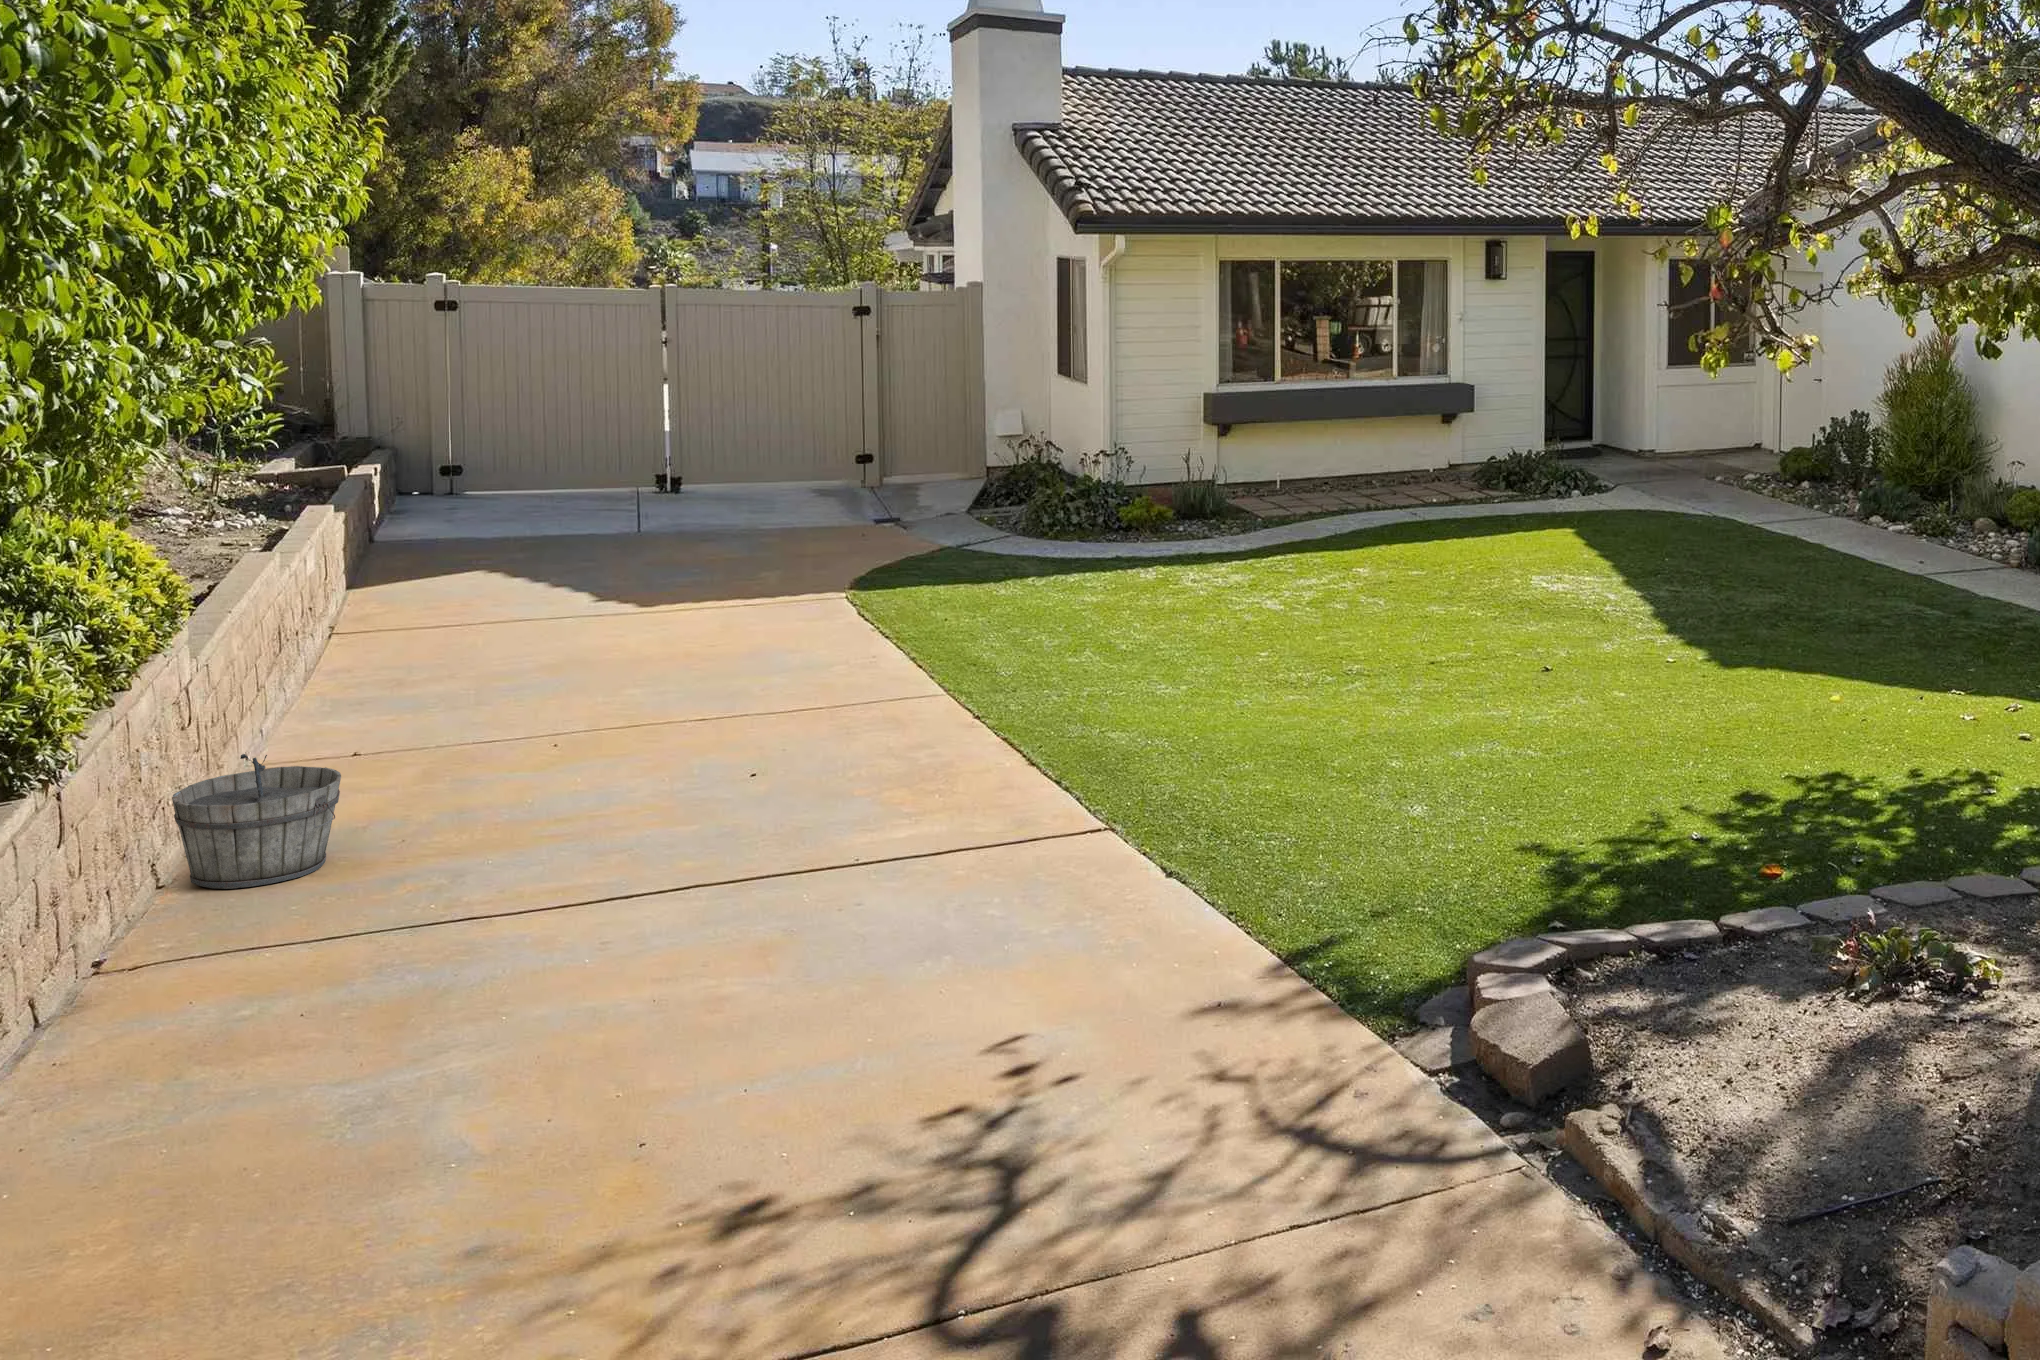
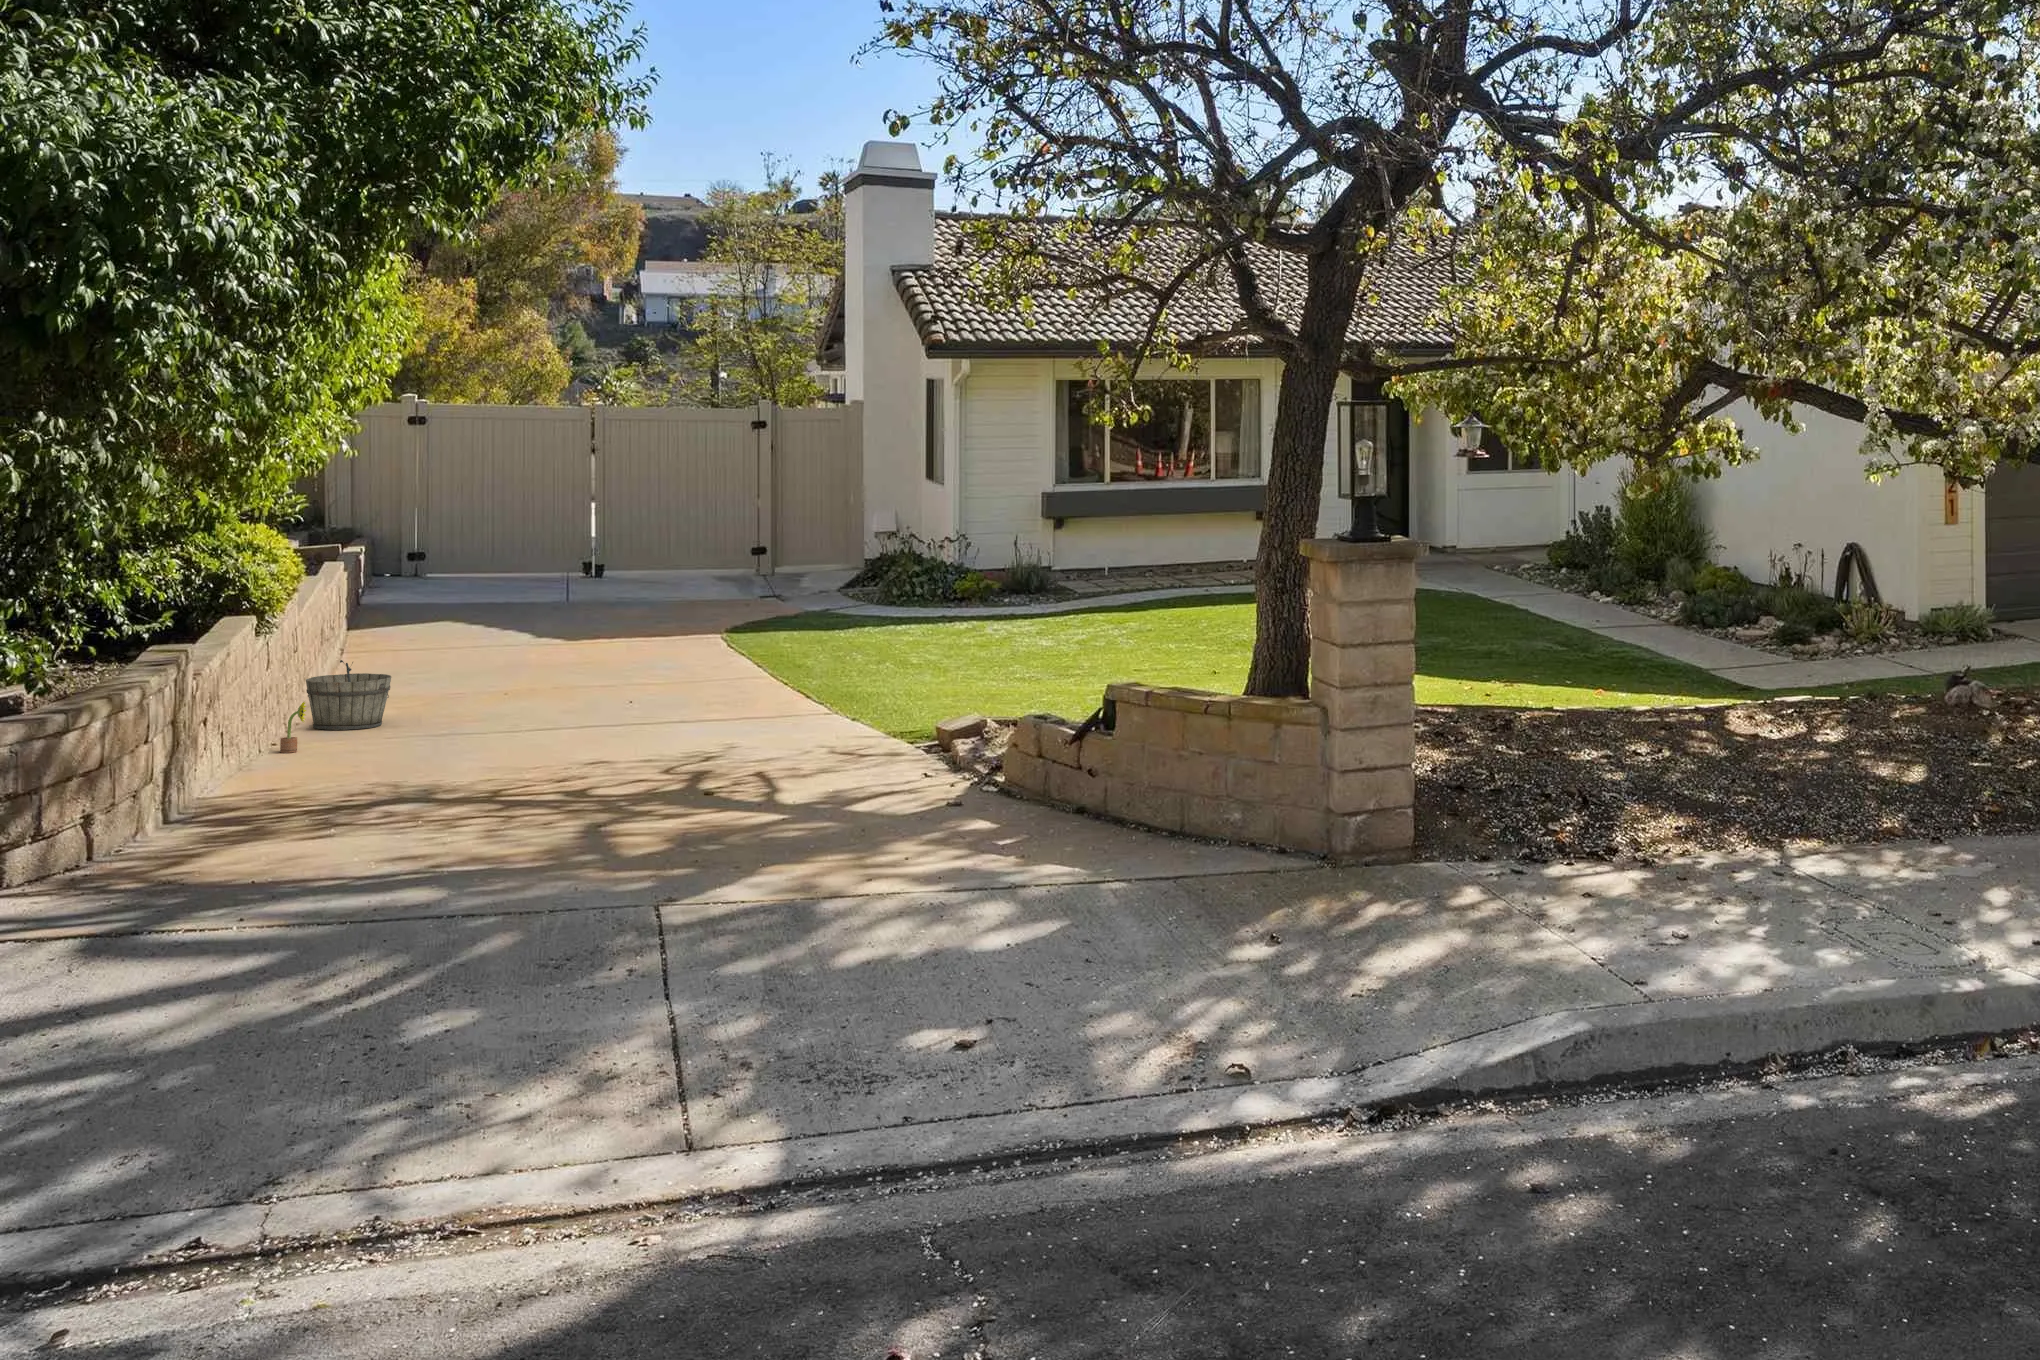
decorative plant: none [81,884,141,996] -> present [280,702,306,753]

